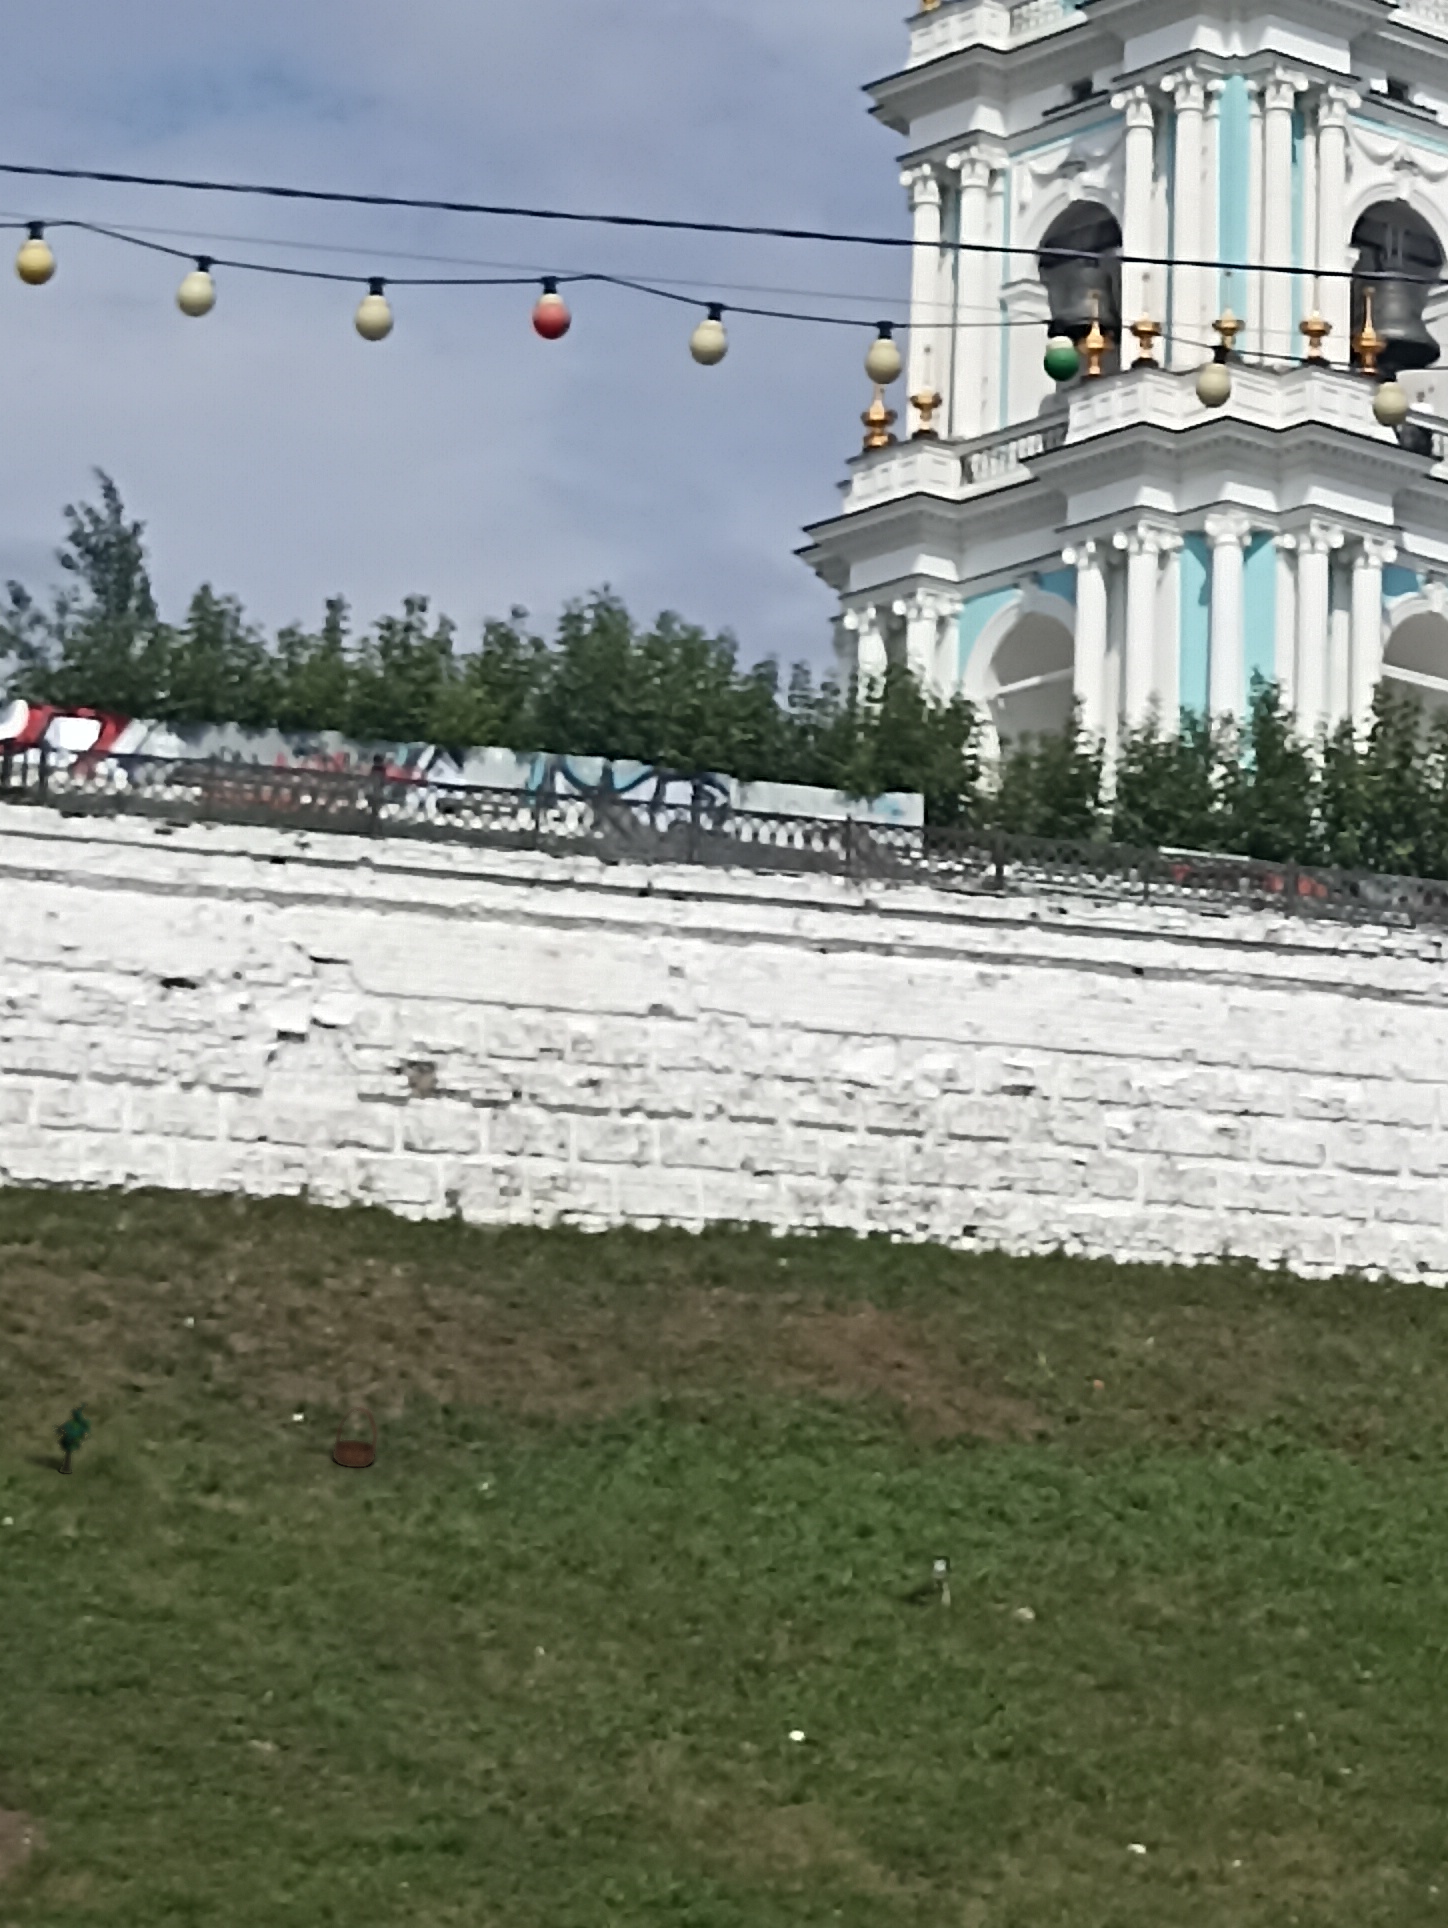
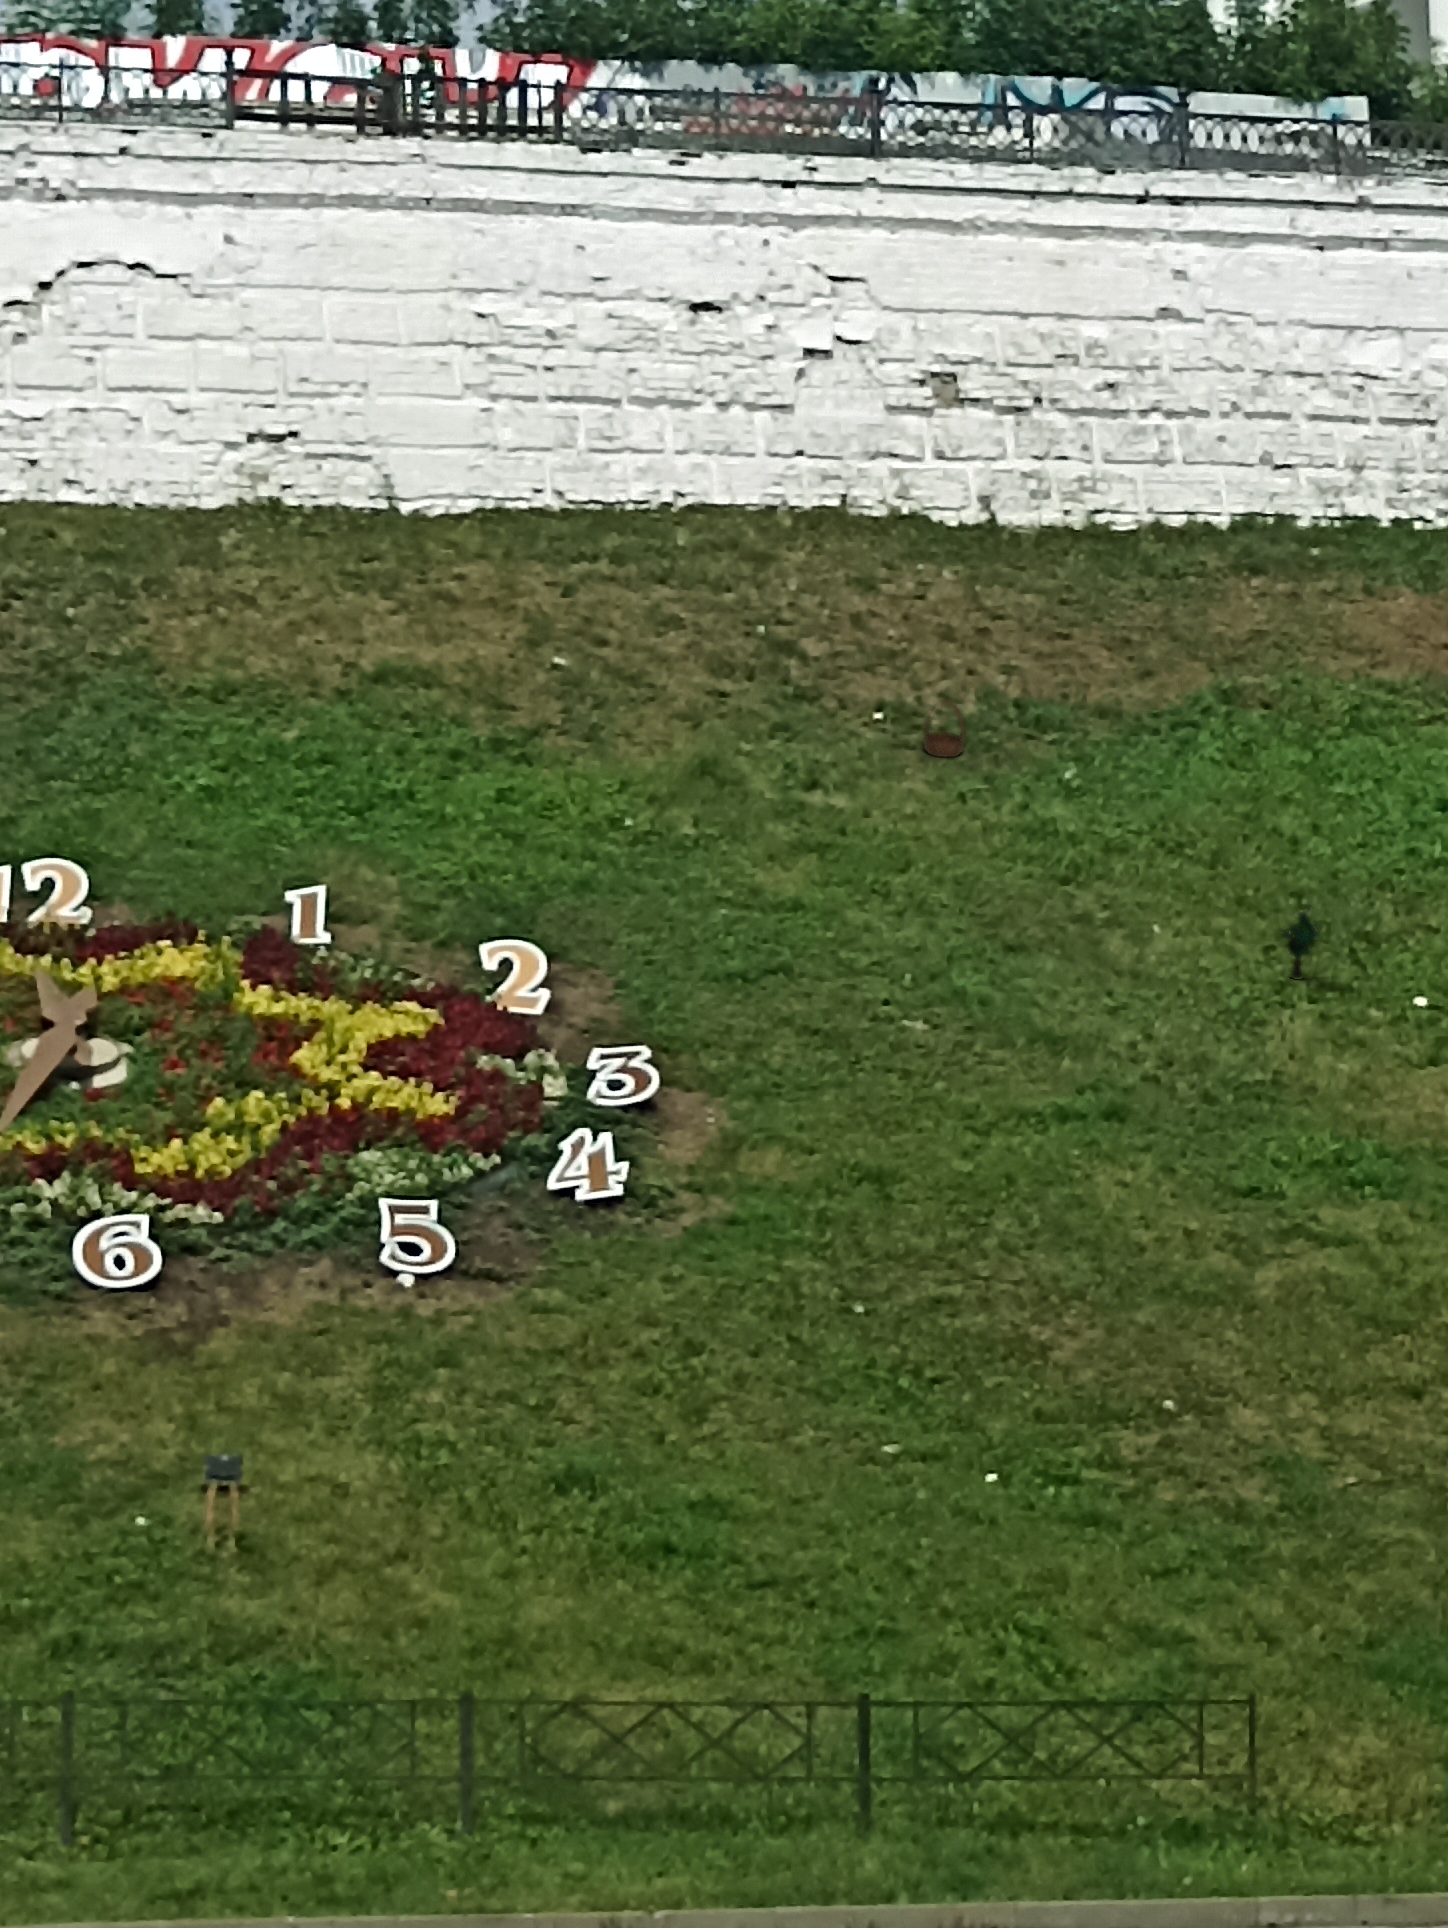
decorative plant: present [54,1404,91,1474] -> present [1281,906,1320,980]

